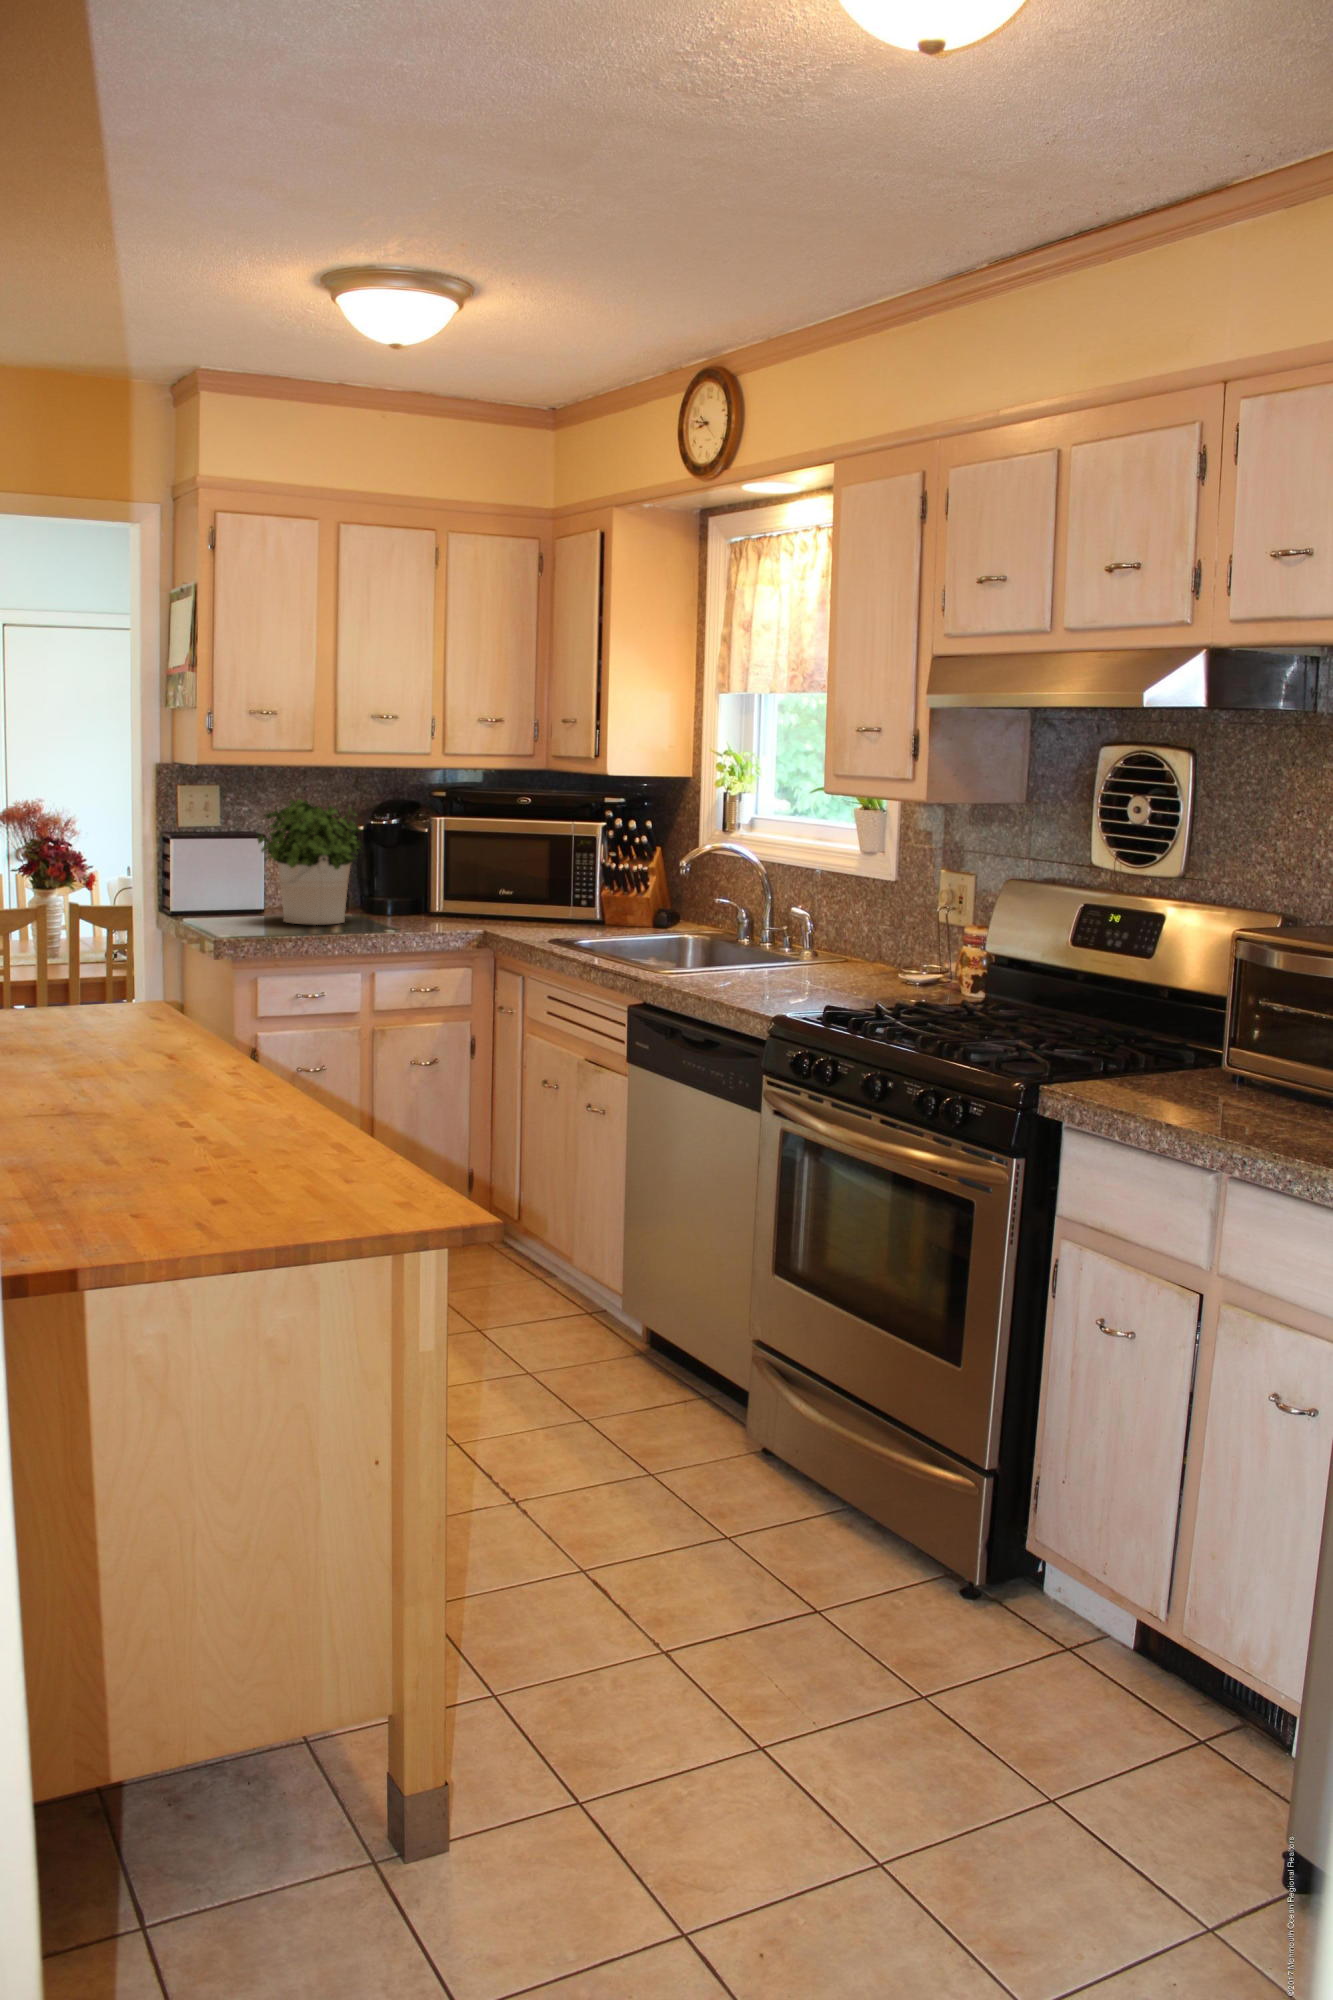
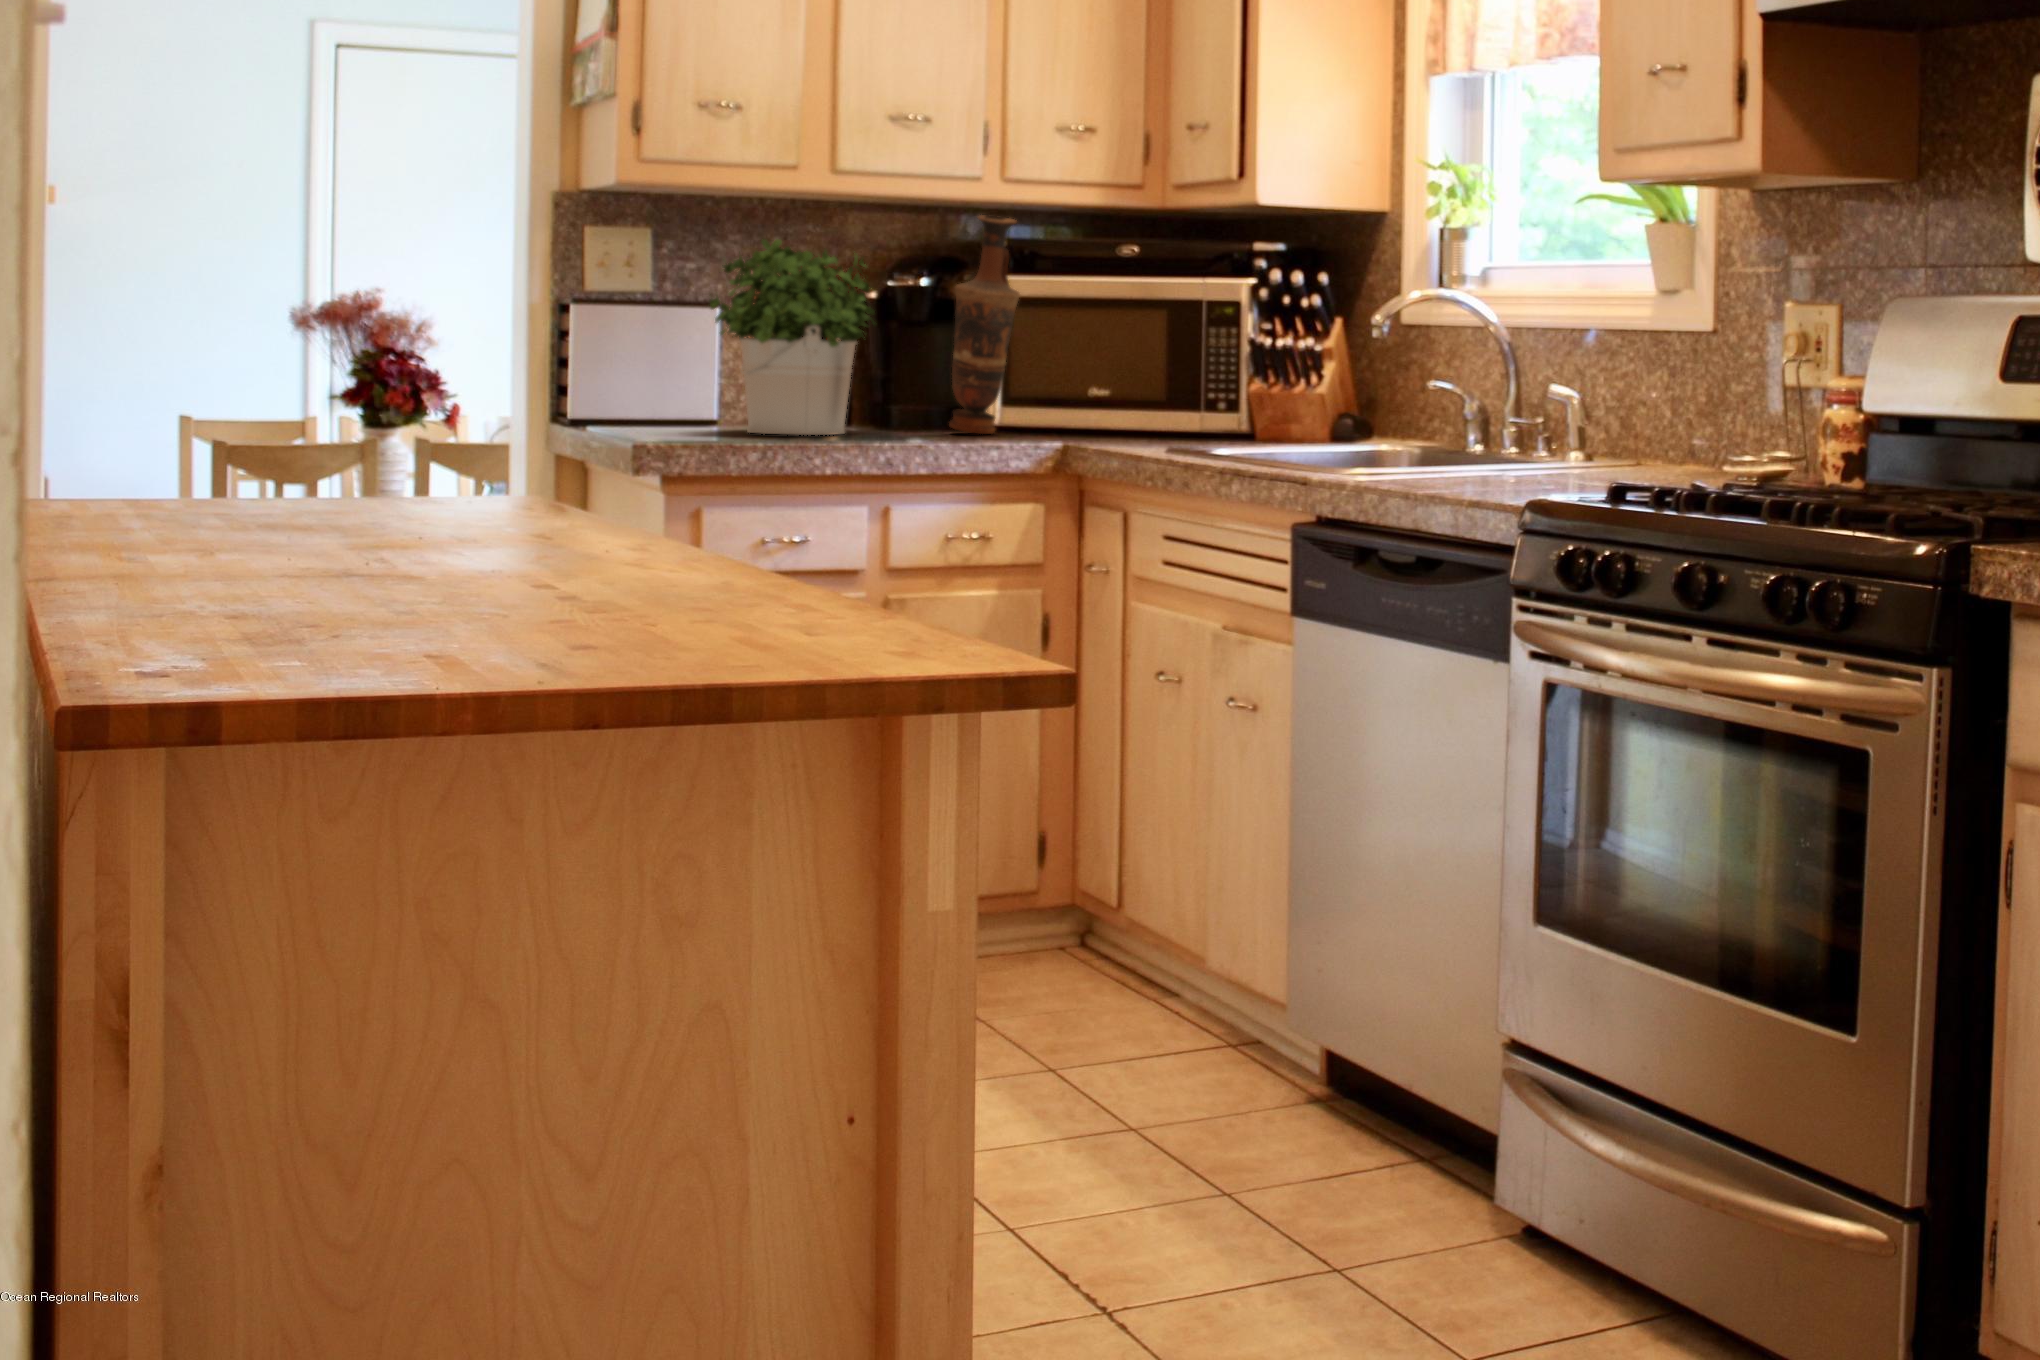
vase: none [411,783,455,923] -> present [949,215,1020,434]

